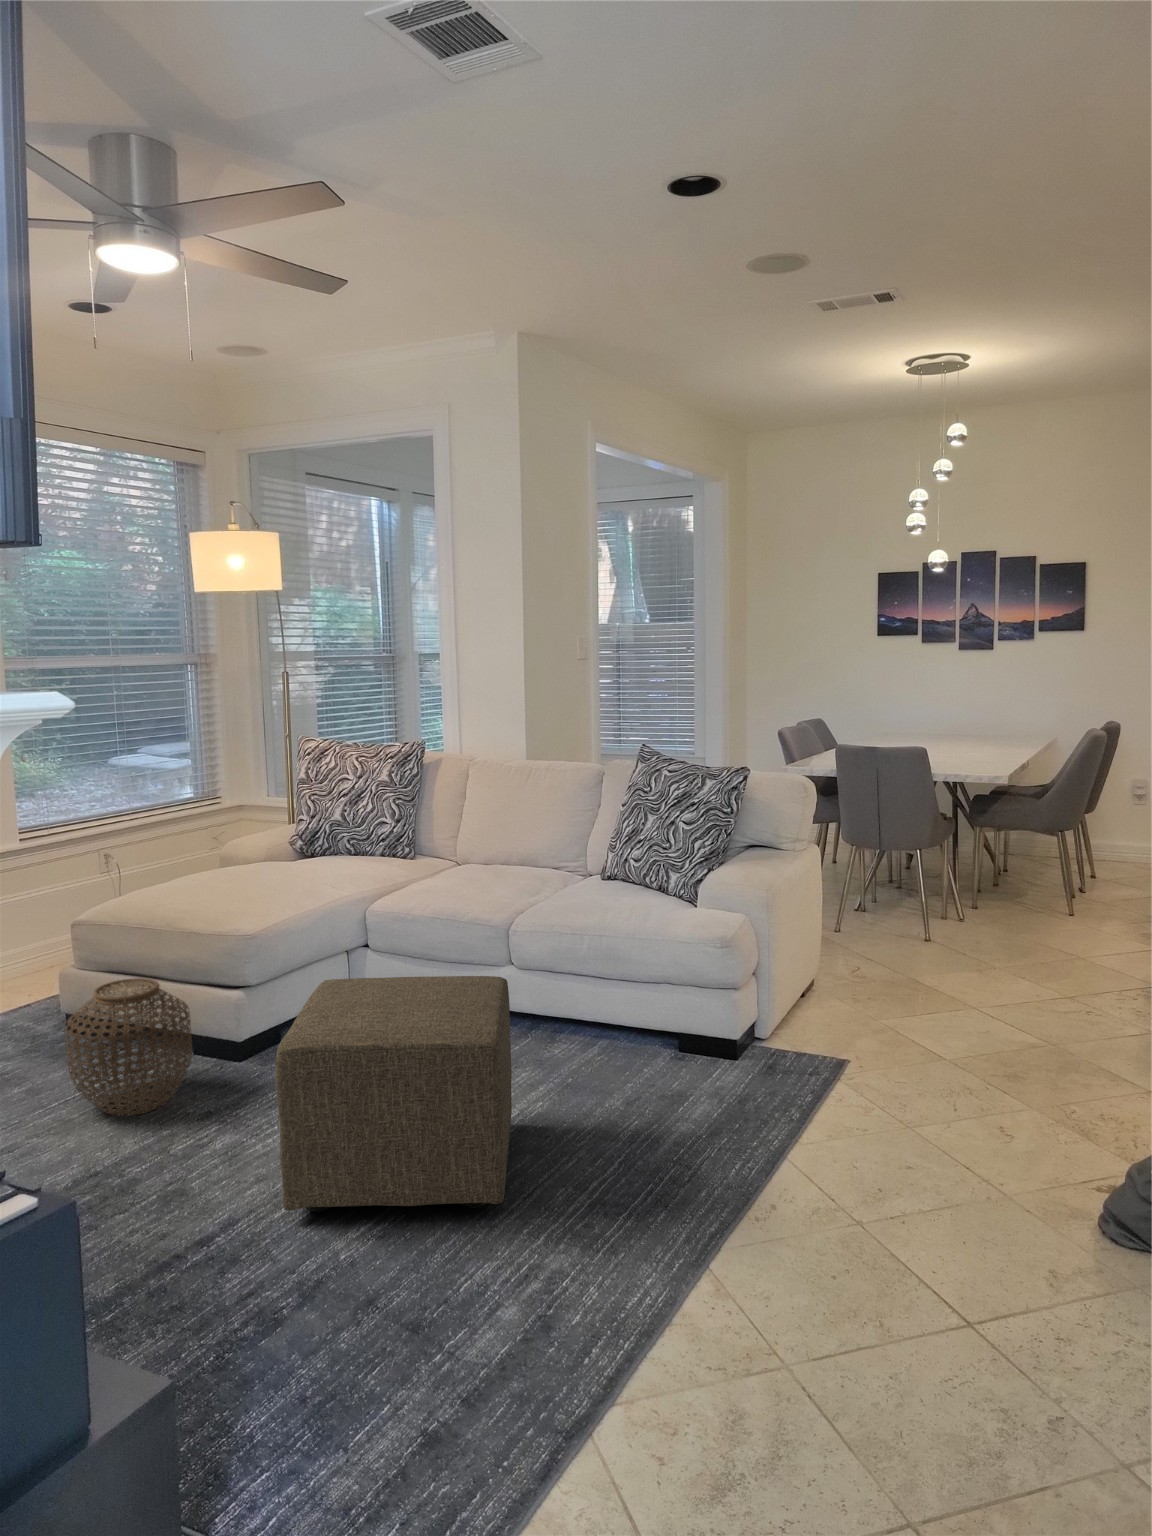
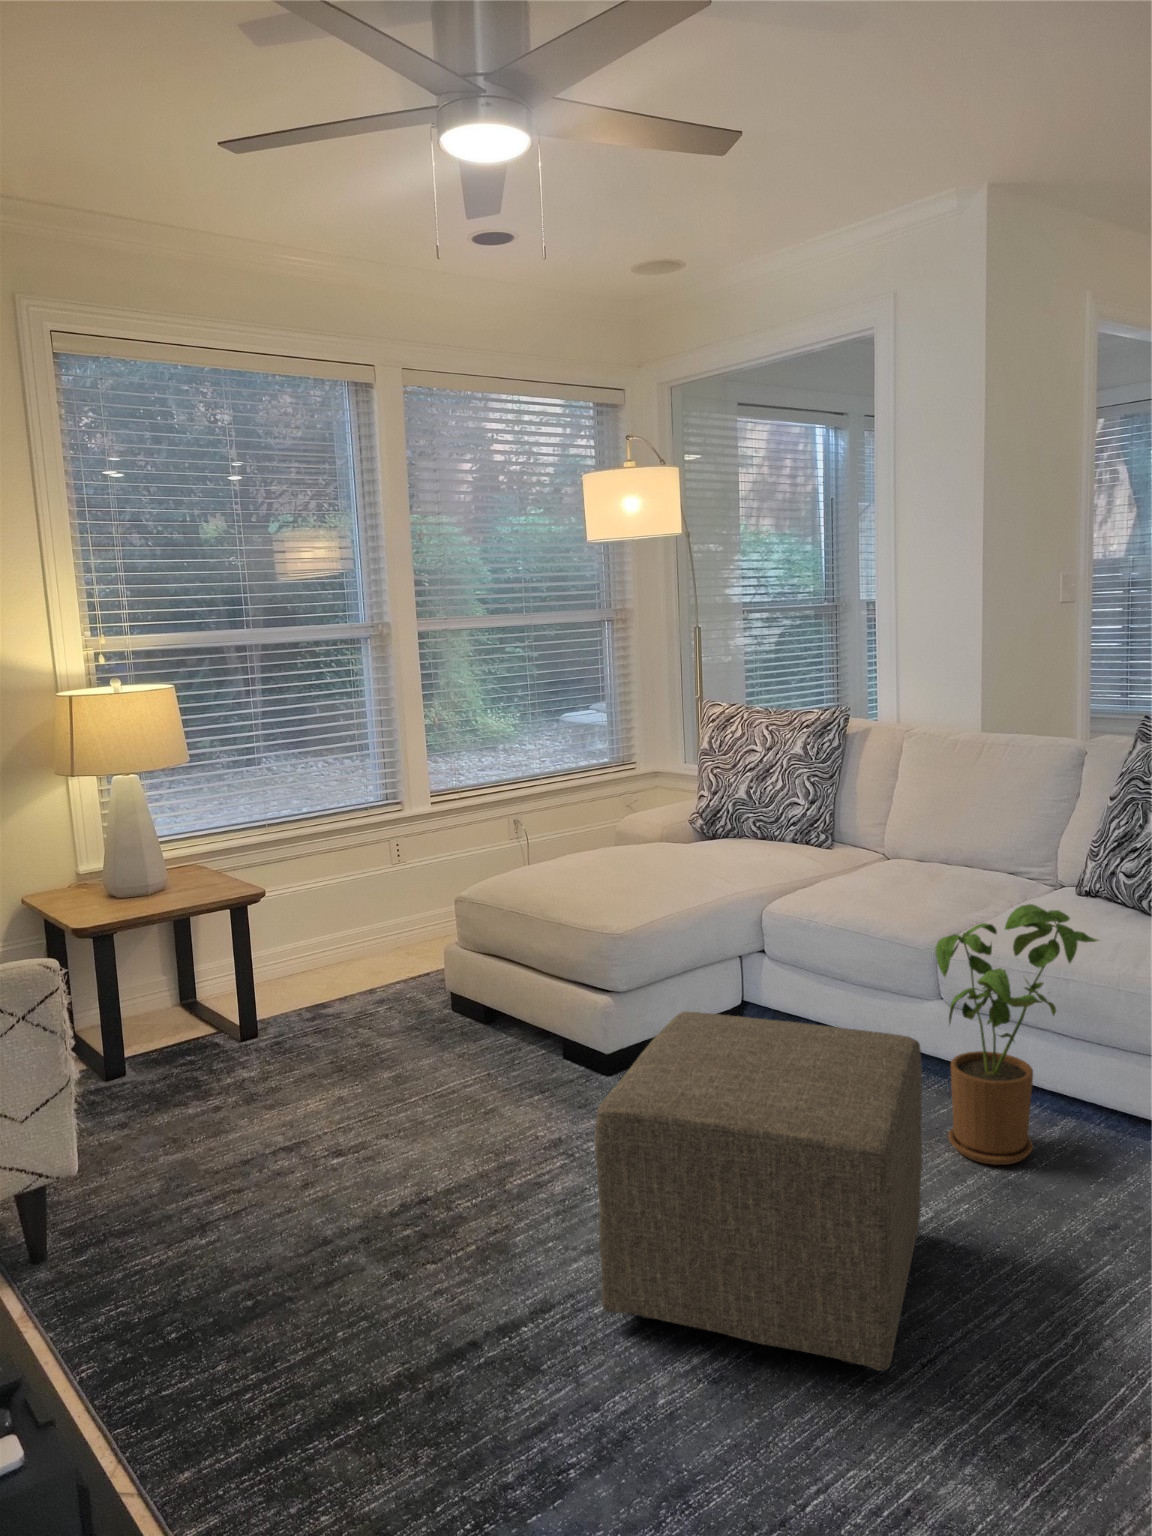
house plant: none [509,878,622,1074] -> present [935,904,1097,1165]
woven basket: present [65,978,192,1116] -> none [410,975,544,1131]

